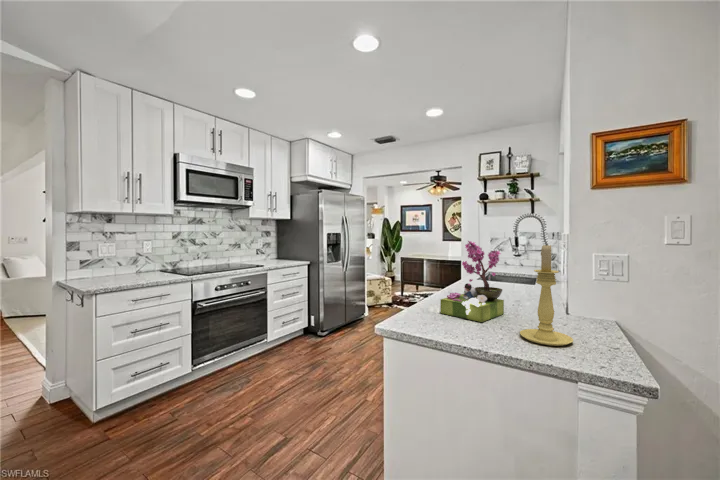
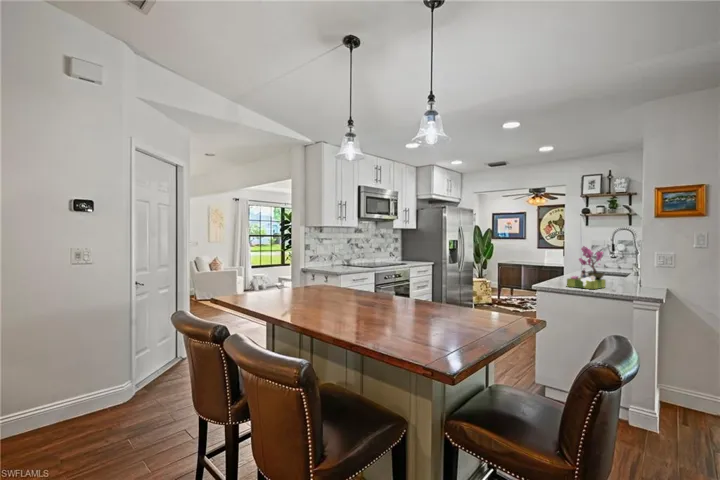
candle holder: present [520,245,573,346] -> none [615,247,642,295]

